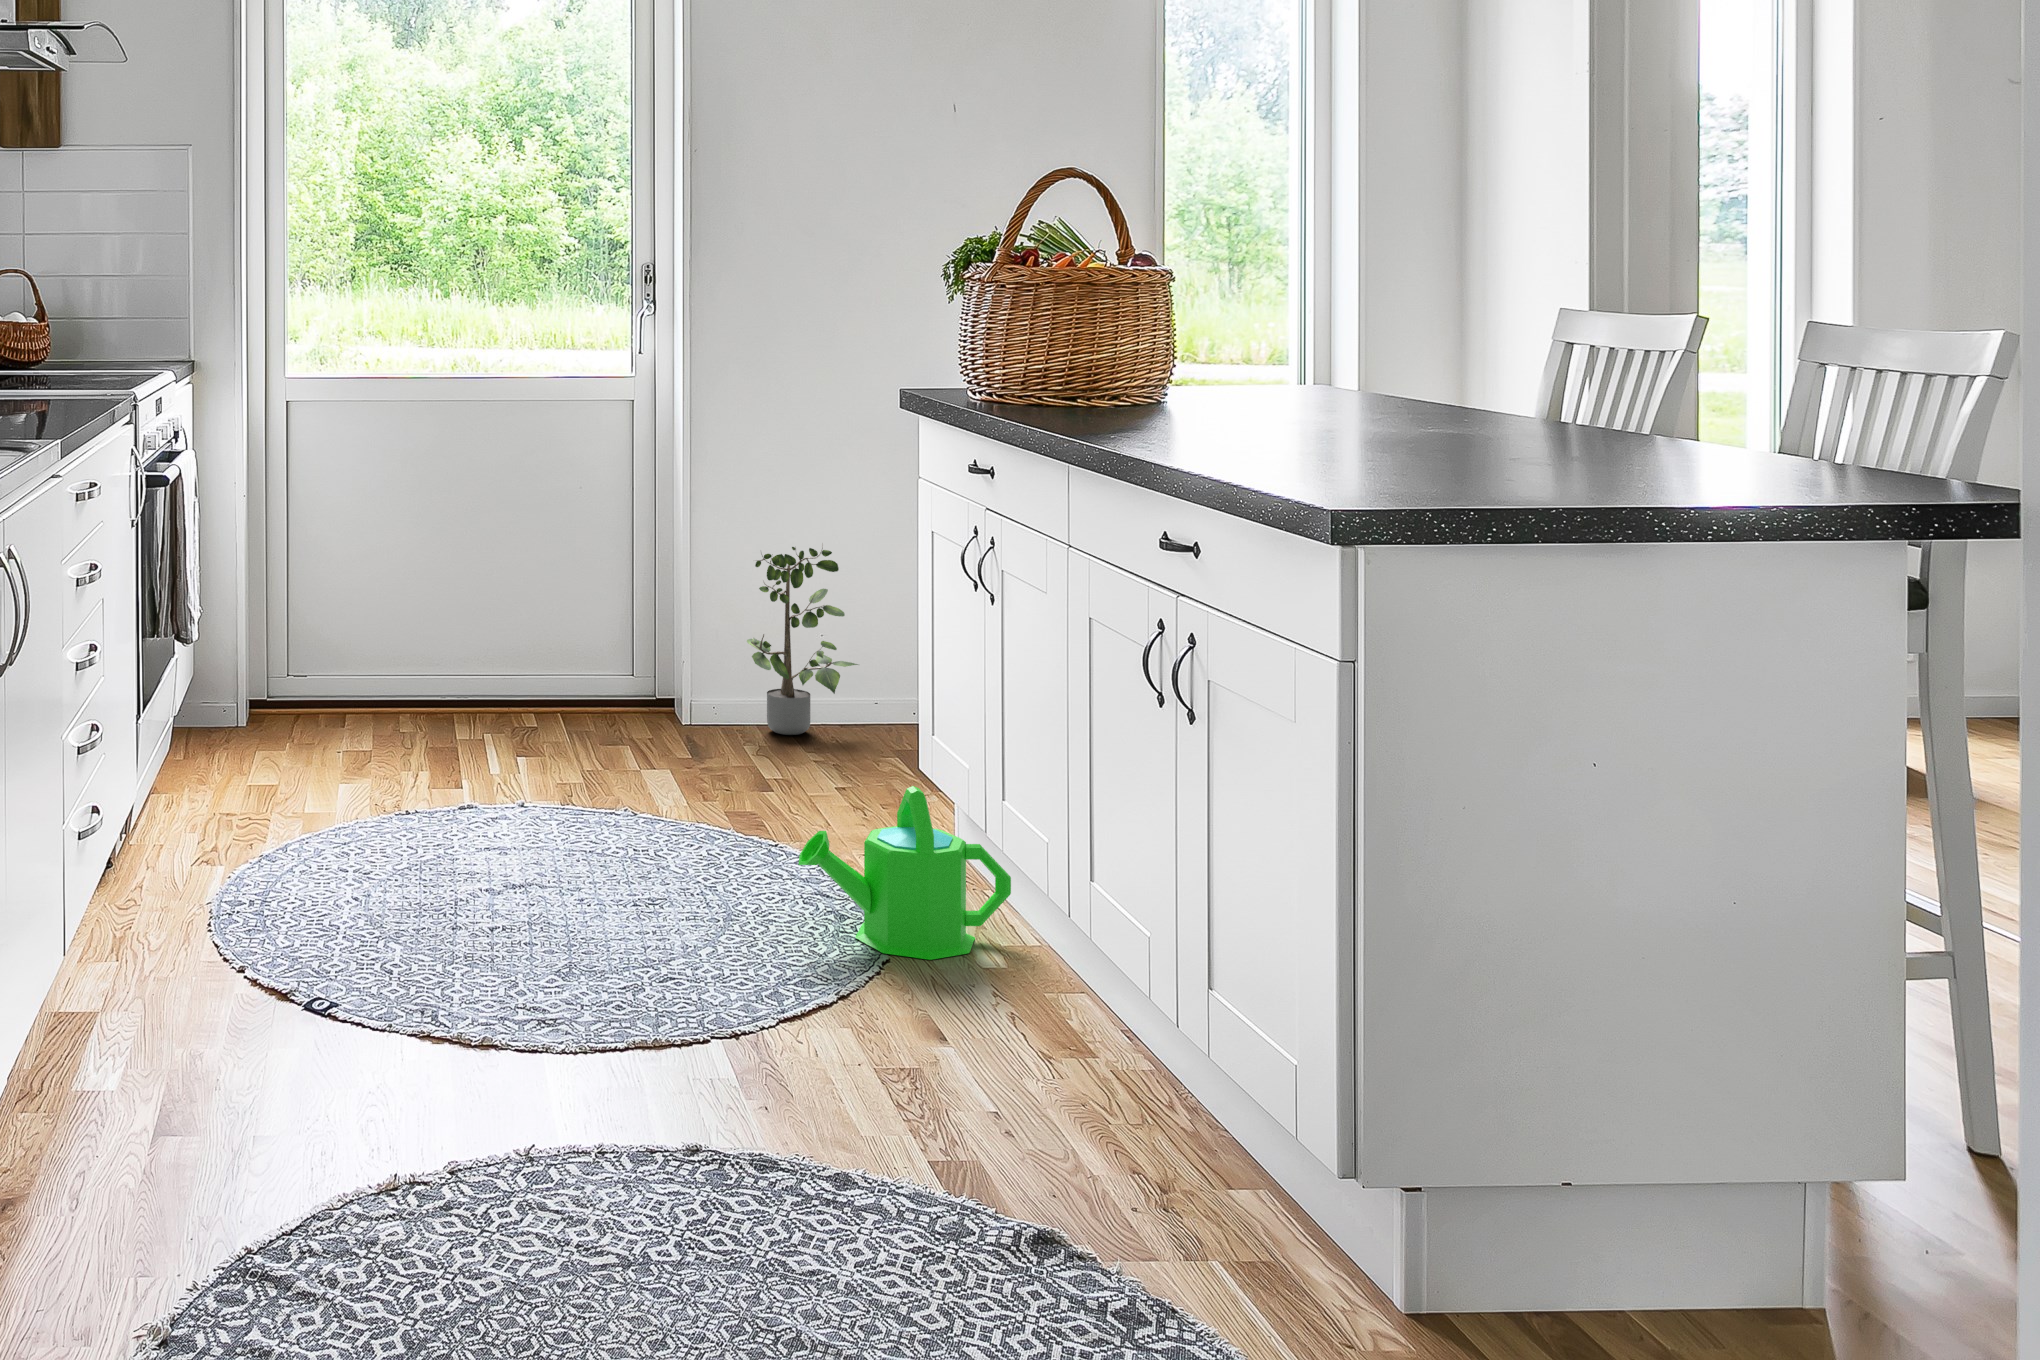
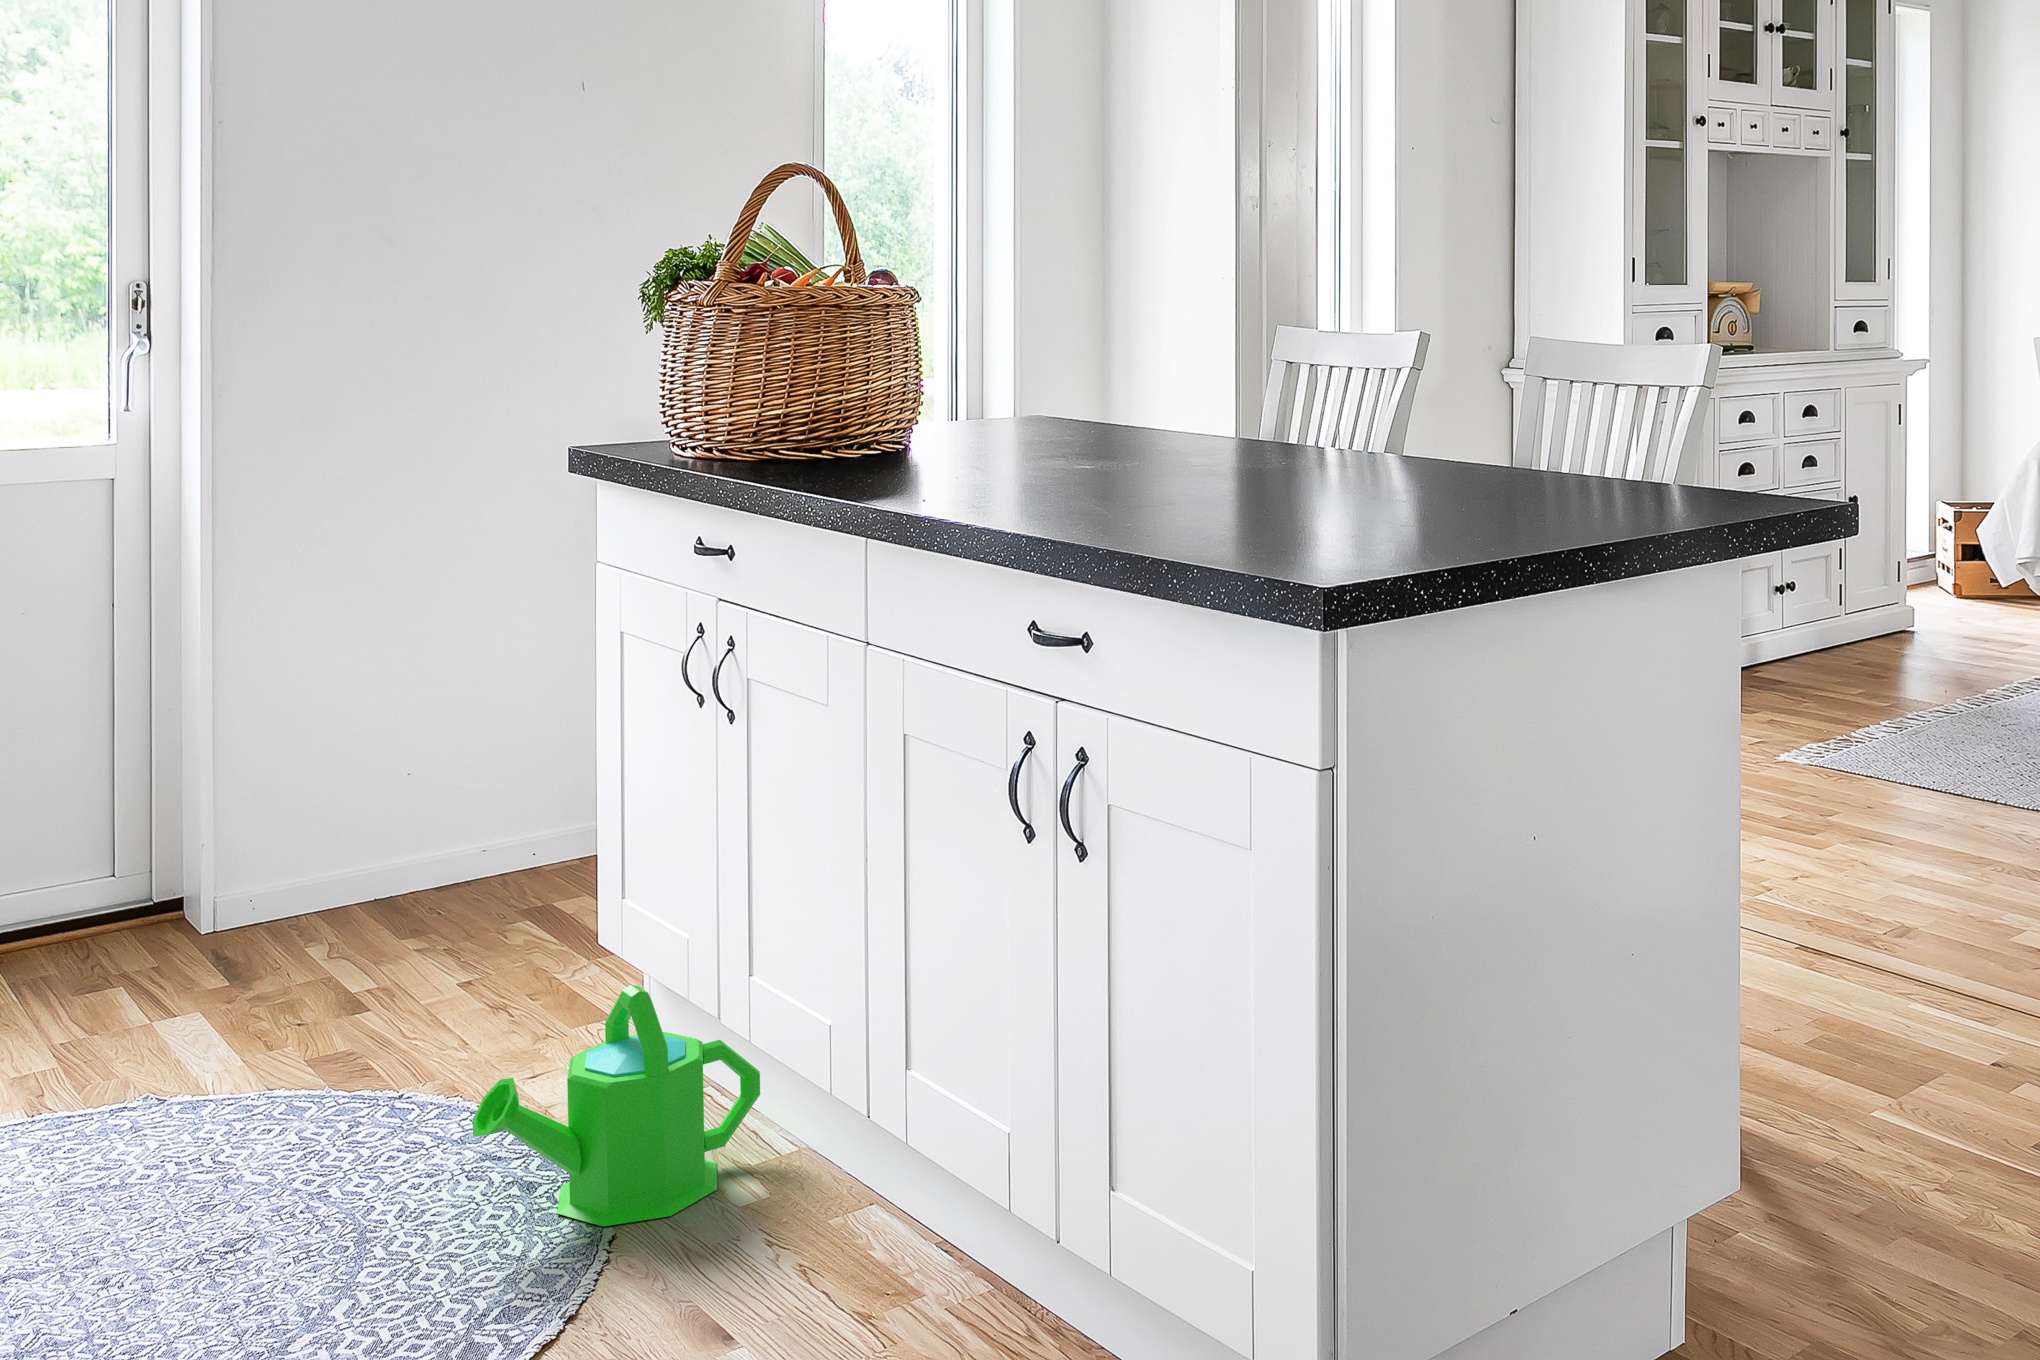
potted plant: present [747,547,858,735] -> none [298,650,467,918]

